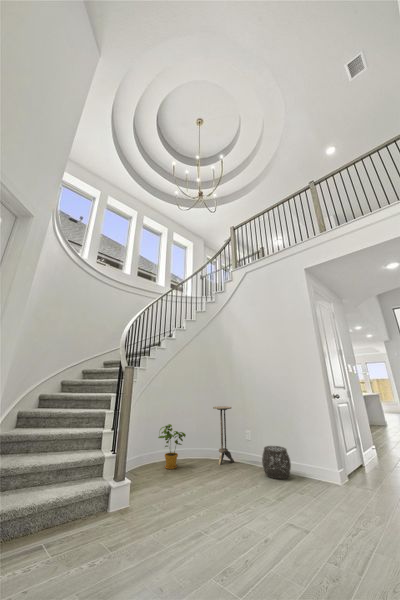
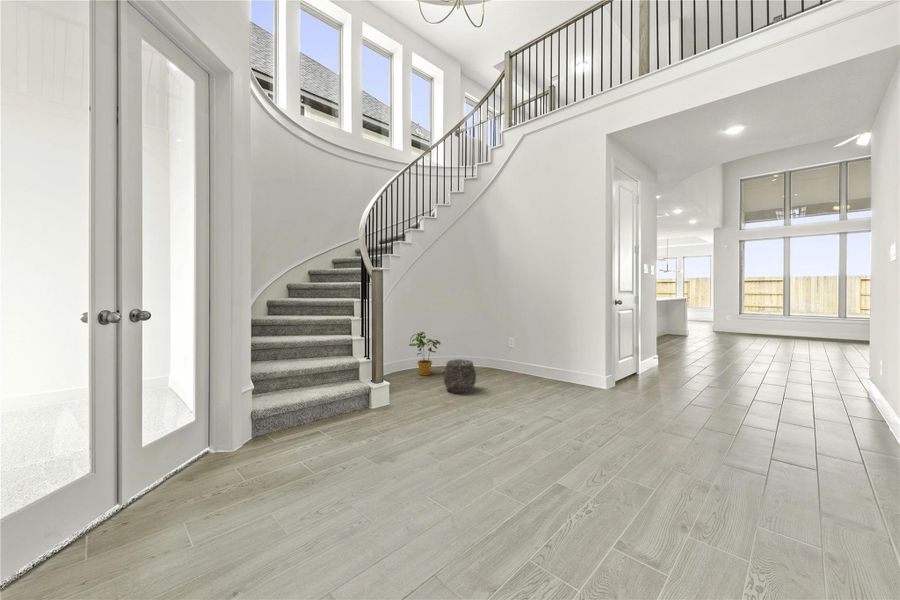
side table: present [213,406,234,465] -> none [472,313,494,372]
woven basket: present [262,446,291,479] -> present [443,359,476,393]

